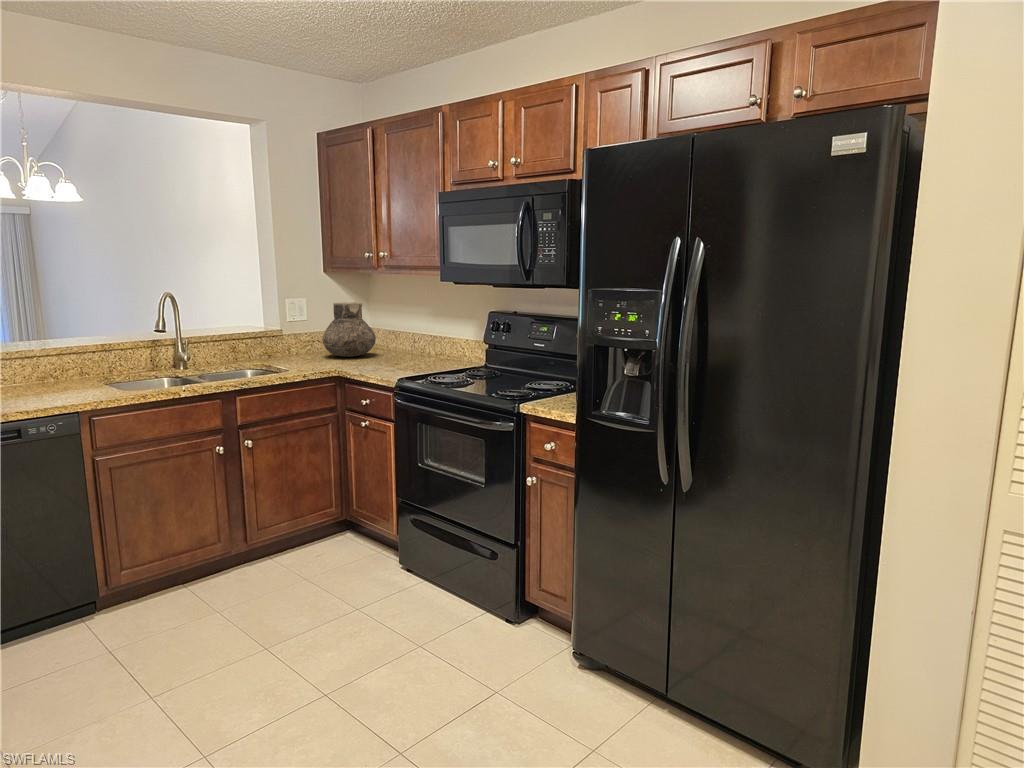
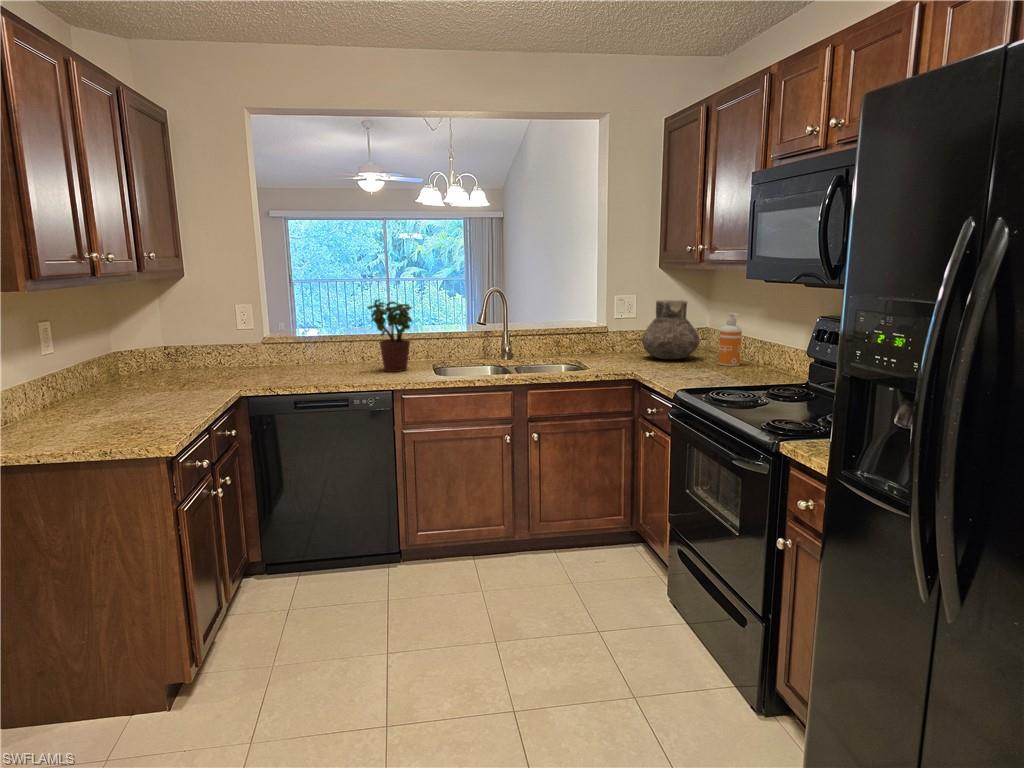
potted plant: none [15,308,81,394] -> present [367,299,412,372]
soap dispenser: none [397,312,416,358] -> present [718,313,742,366]

